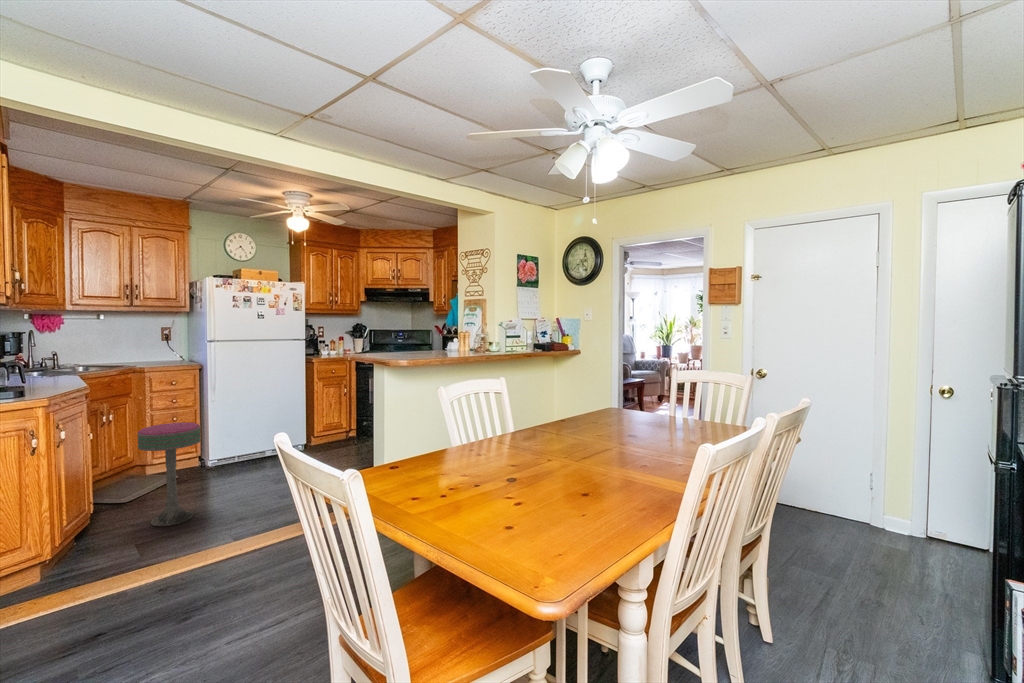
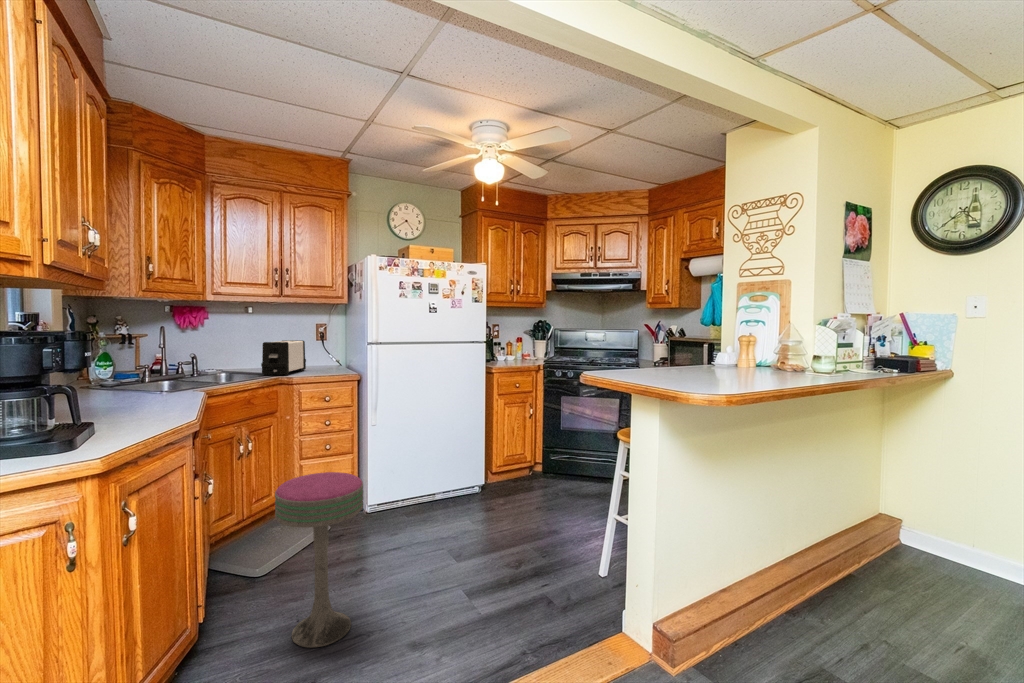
toaster: none [116,340,155,367] -> present [261,340,306,375]

